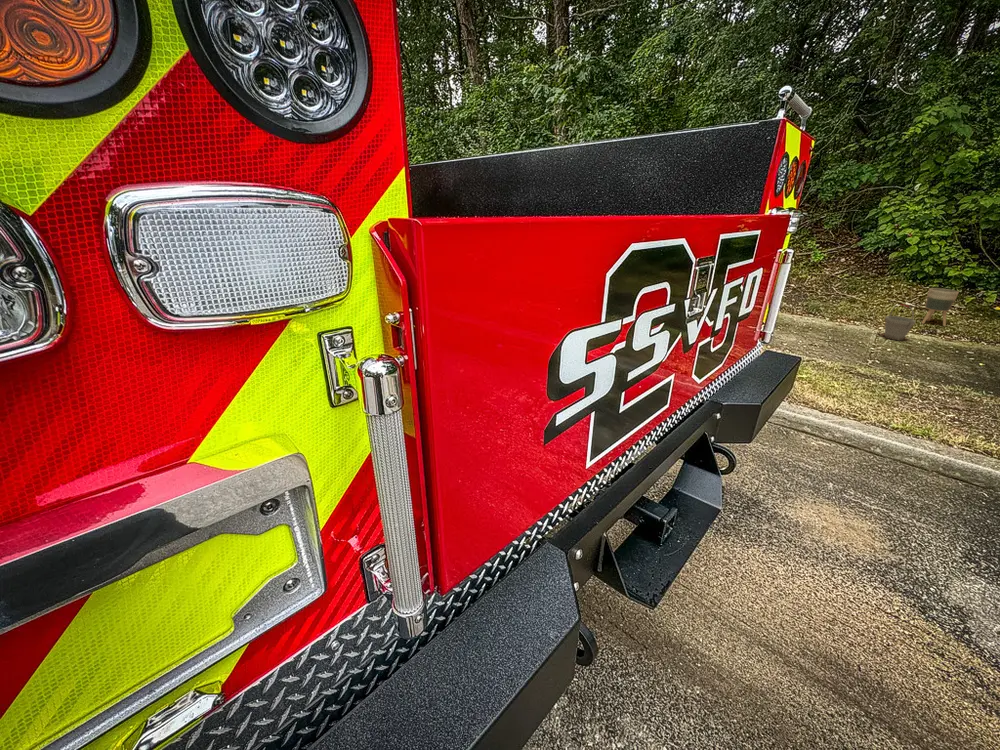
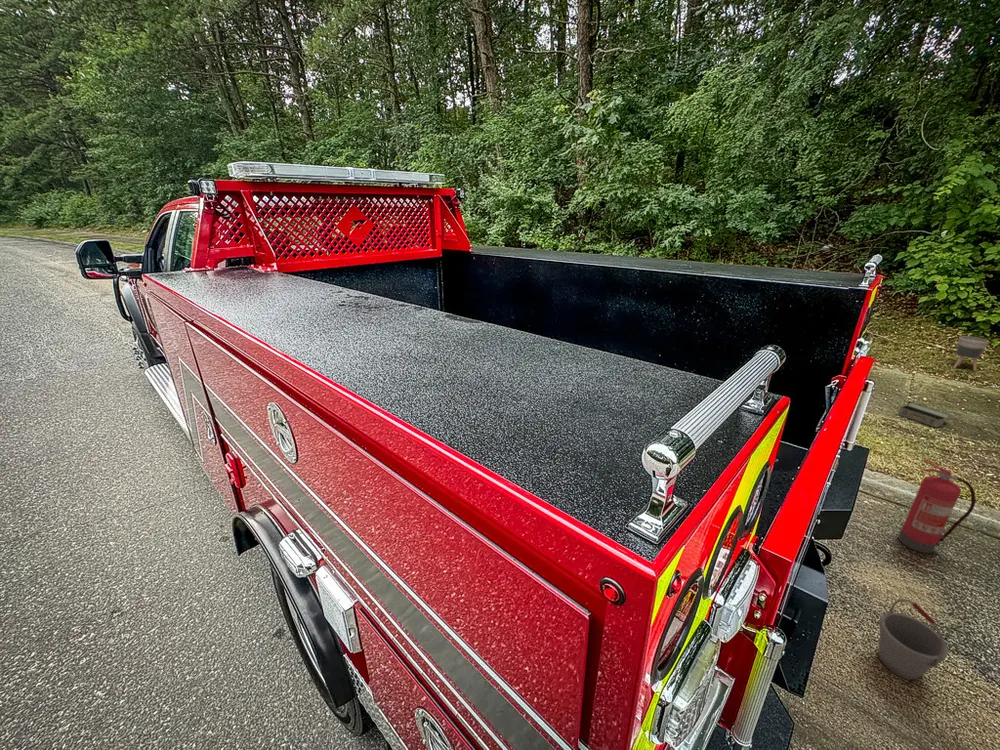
bucket: present [884,304,915,340] -> present [878,599,948,680]
toolbox: none [858,349,914,373] -> present [898,403,951,427]
fire extinguisher: none [843,380,925,491] -> present [898,461,975,553]

